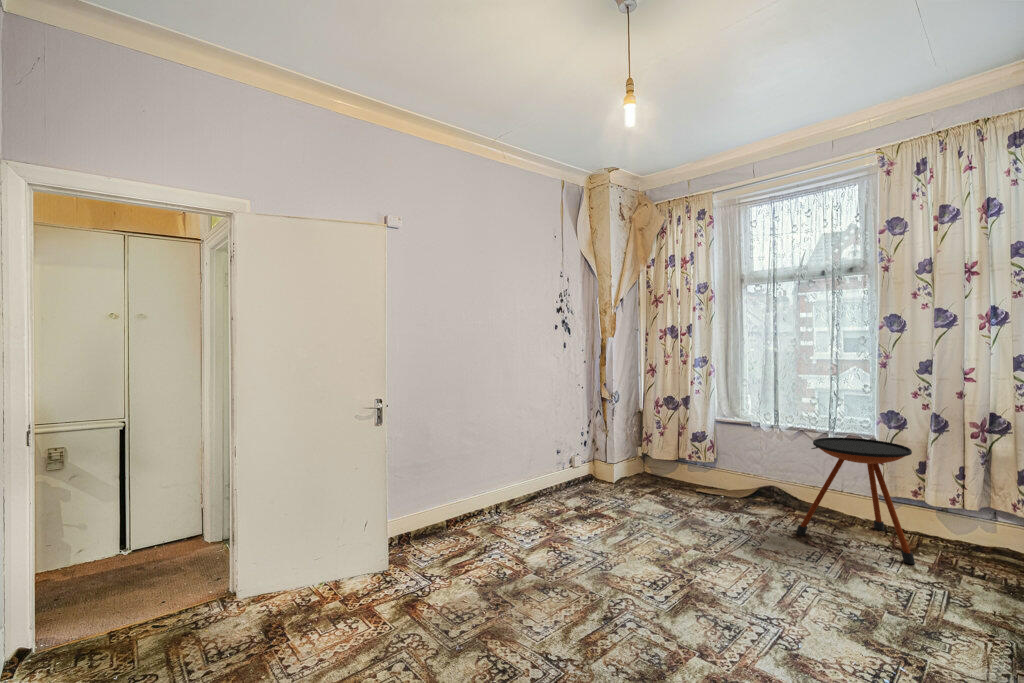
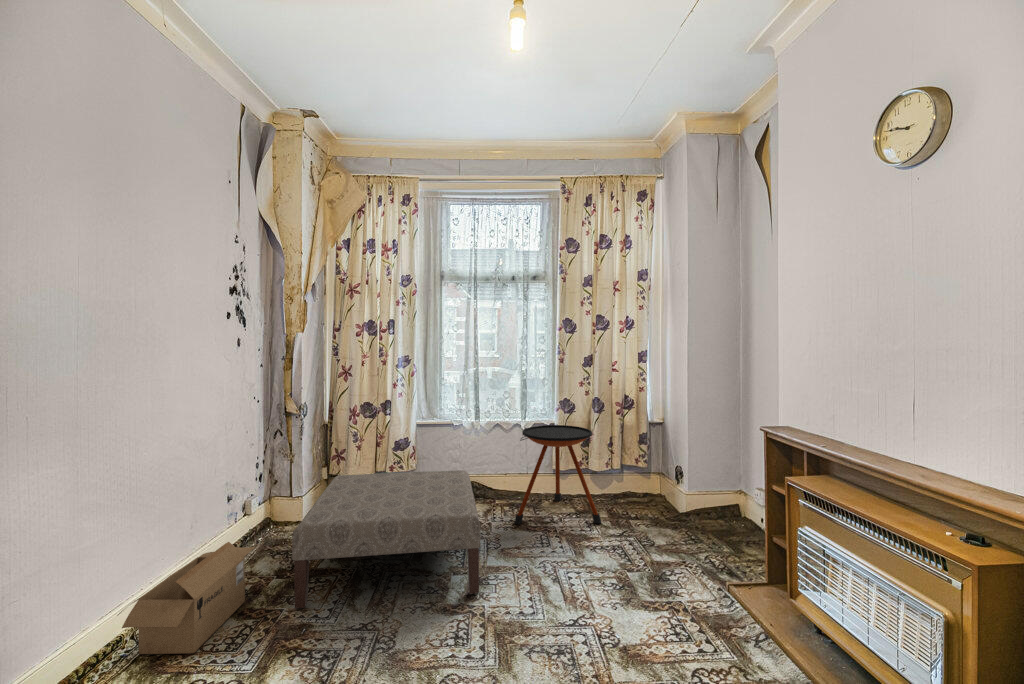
ottoman: none [568,451,744,566] -> present [292,470,481,609]
cardboard box: none [479,474,558,530] -> present [118,542,255,654]

